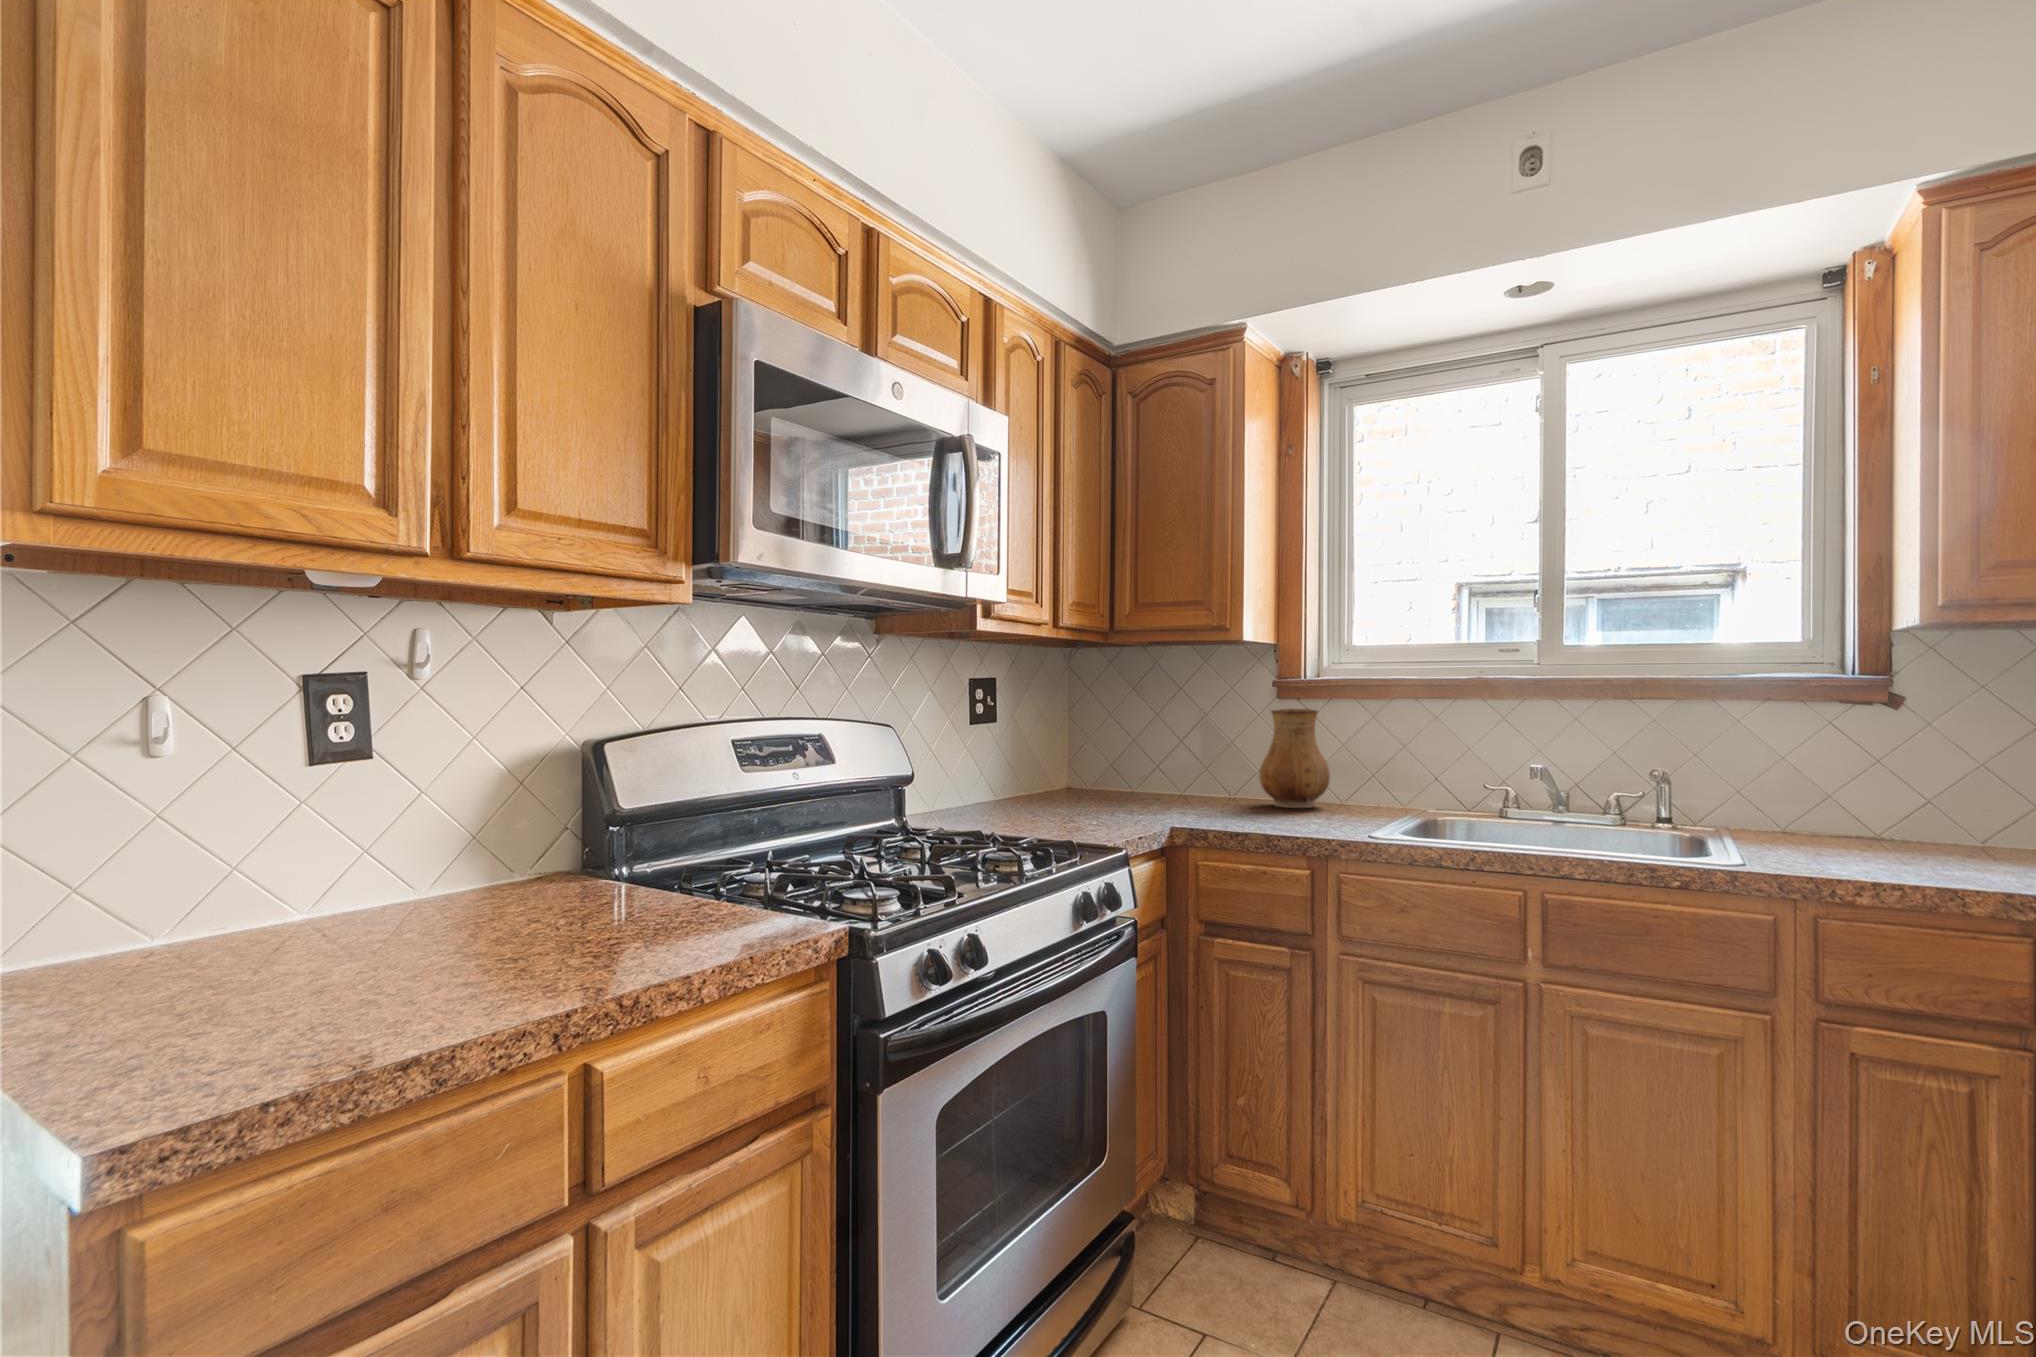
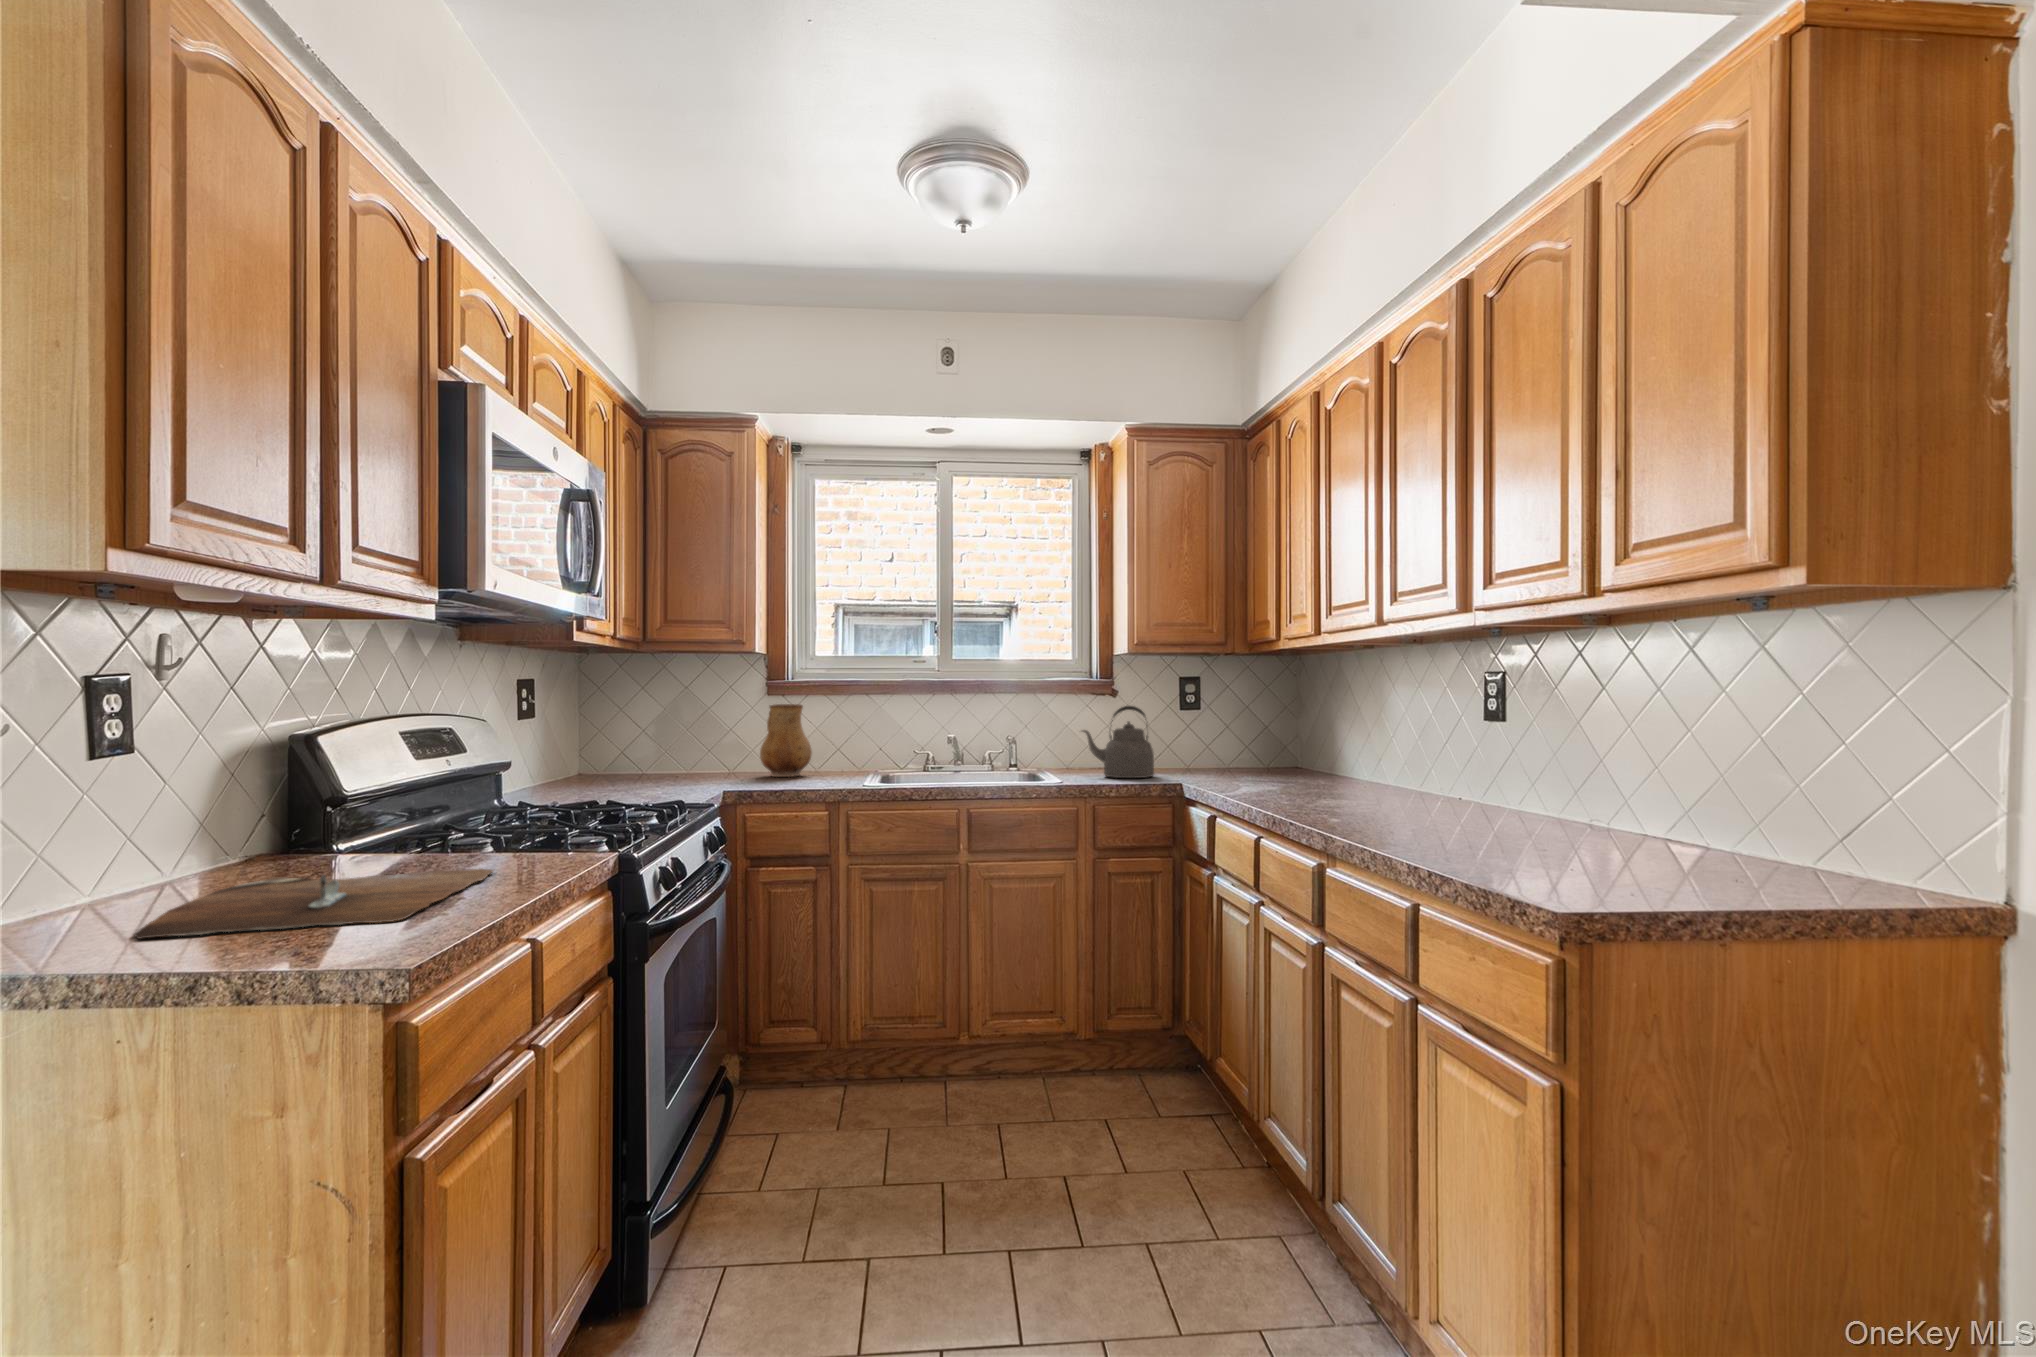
kettle: none [1793,726,1981,872] -> present [1082,706,1154,778]
cutting board: none [139,909,644,1026] -> present [134,868,493,939]

